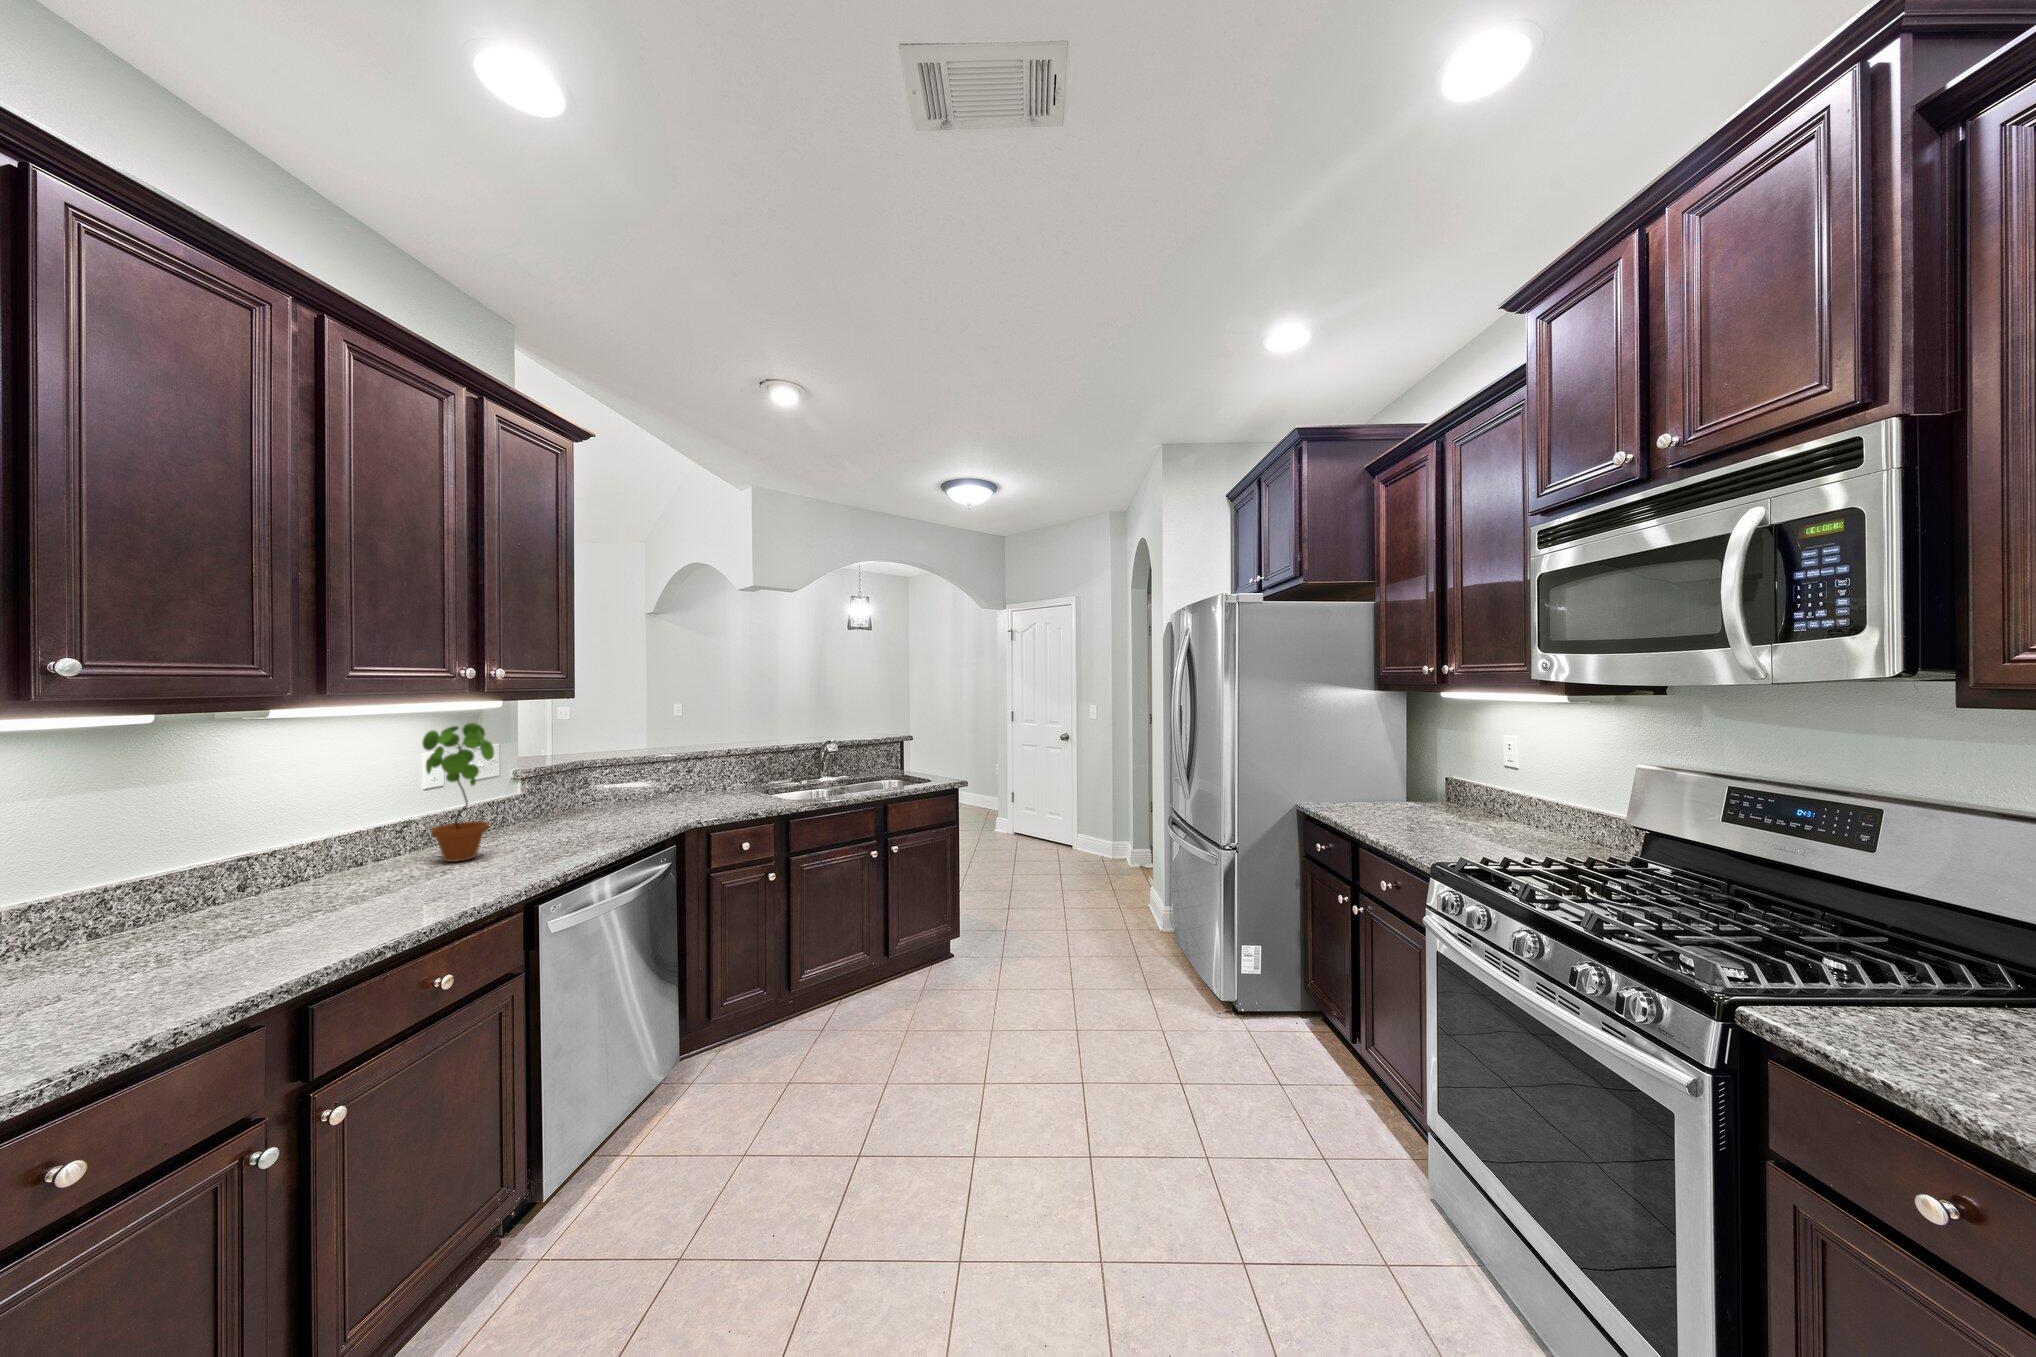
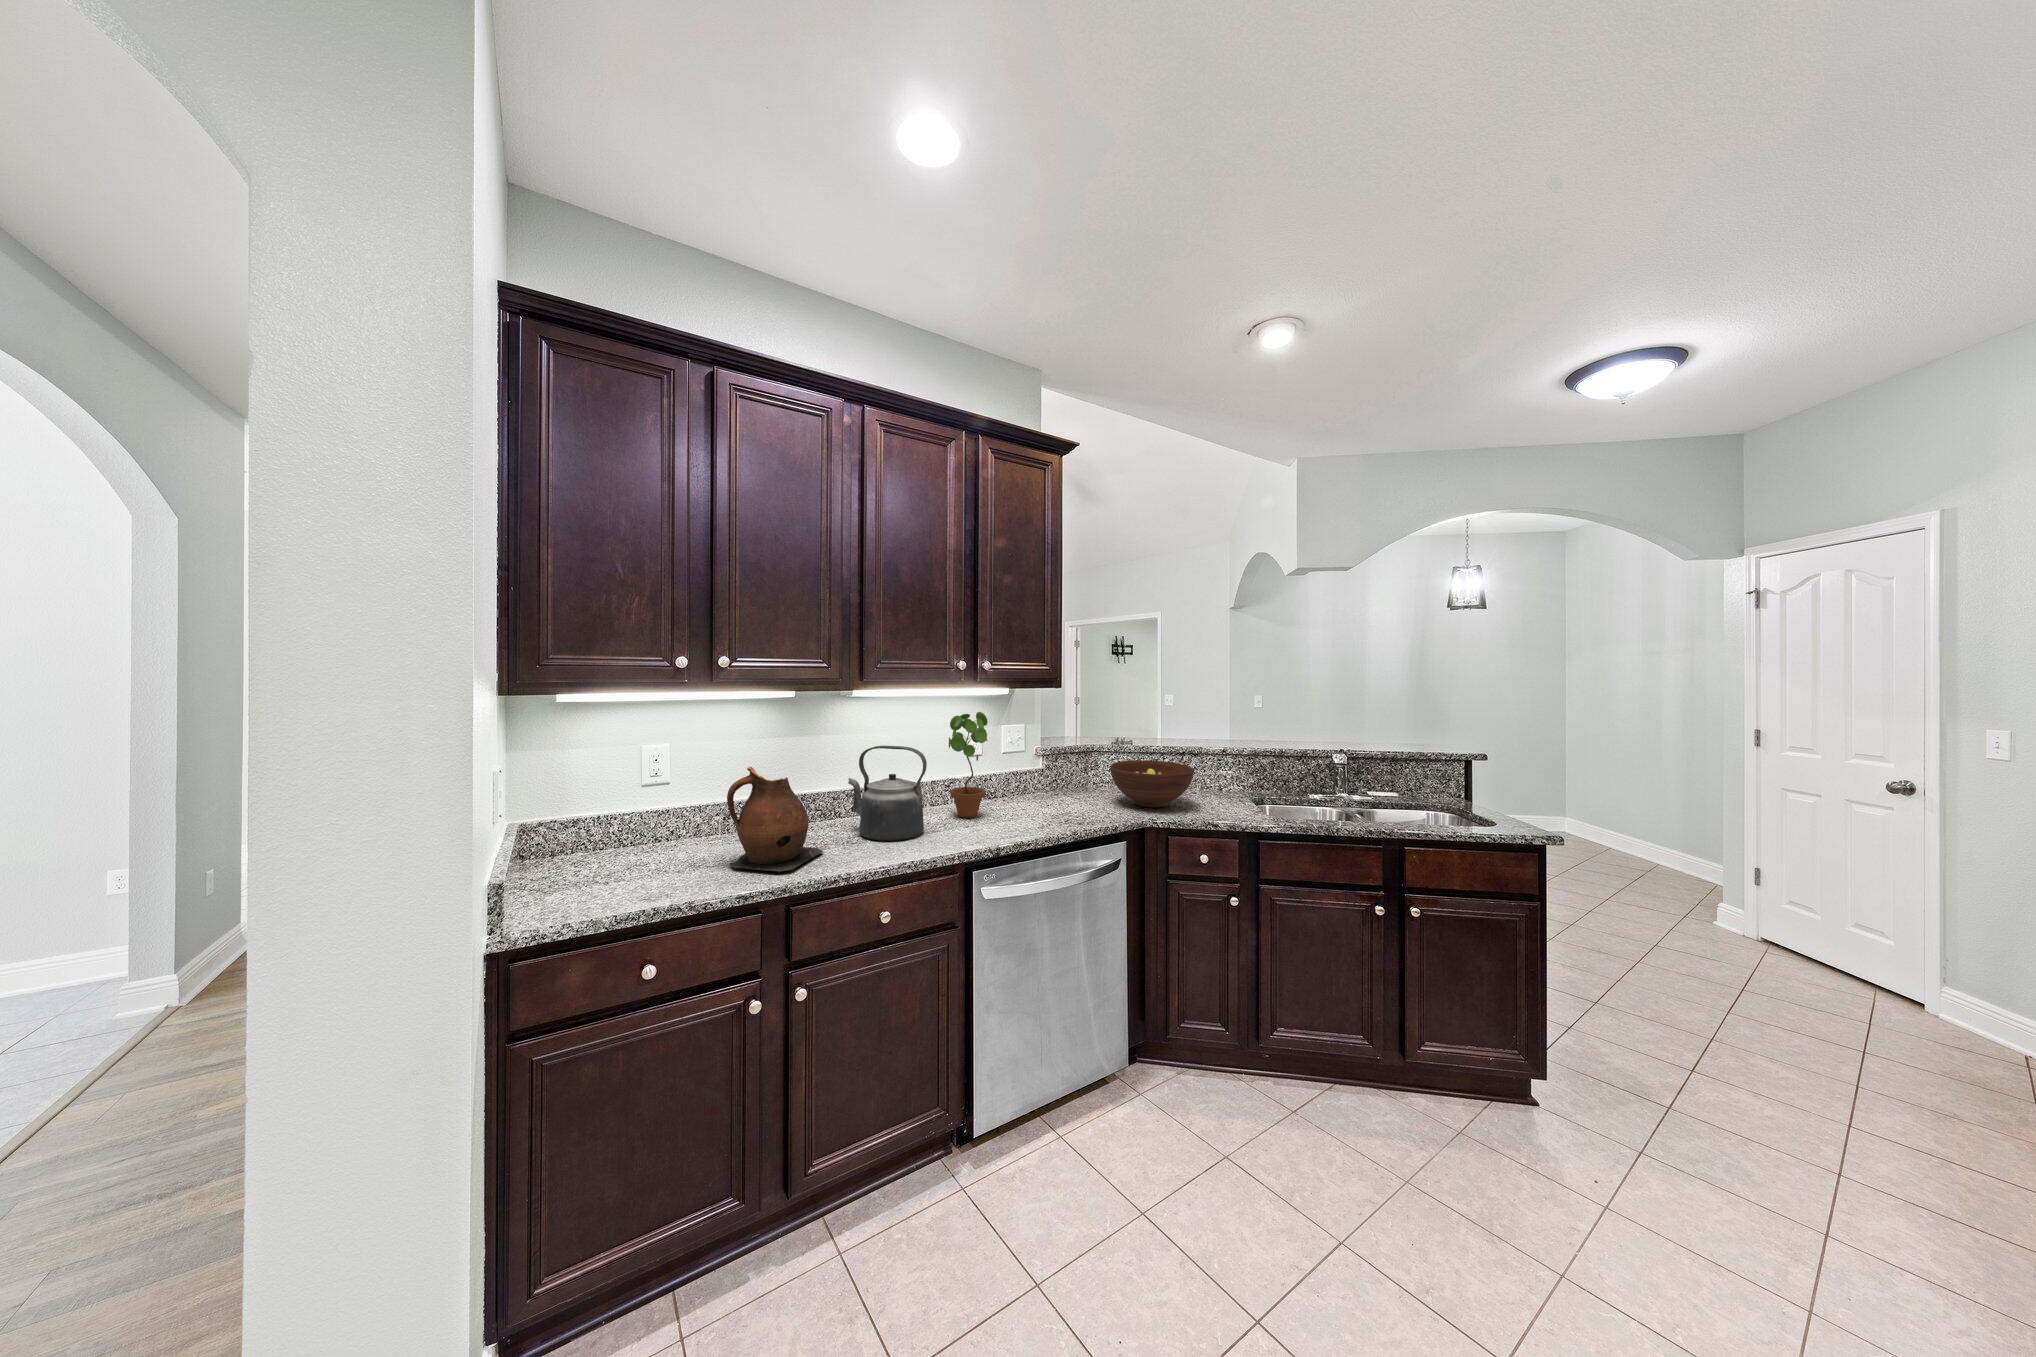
fruit bowl: none [625,765,722,813] -> present [1110,760,1194,808]
kettle: none [271,772,434,909] -> present [848,746,927,841]
ceramic pitcher: none [93,822,292,994] -> present [727,767,823,873]

